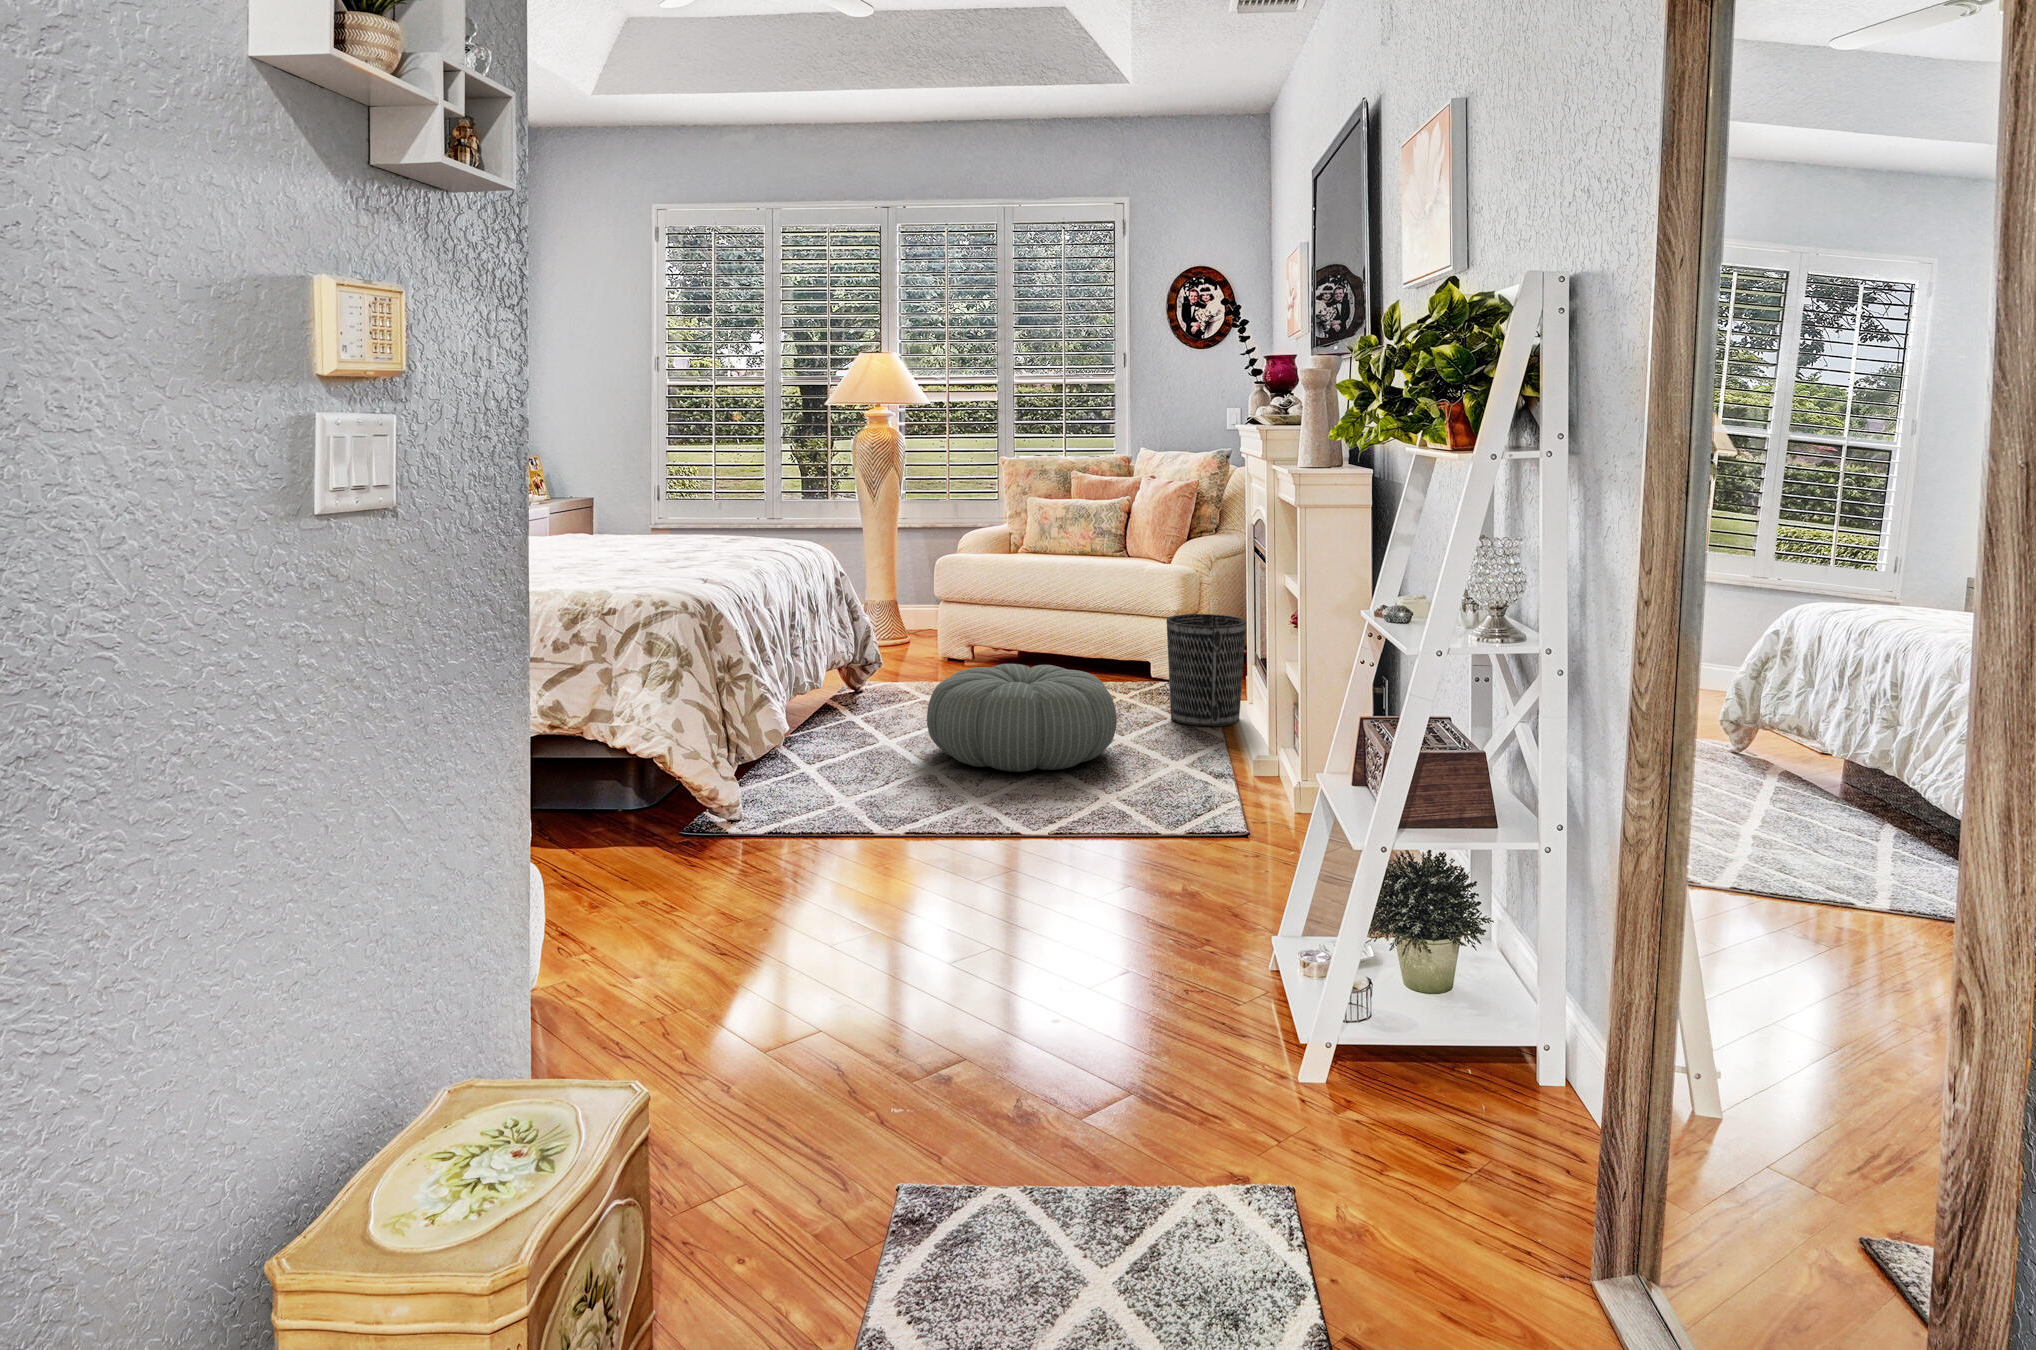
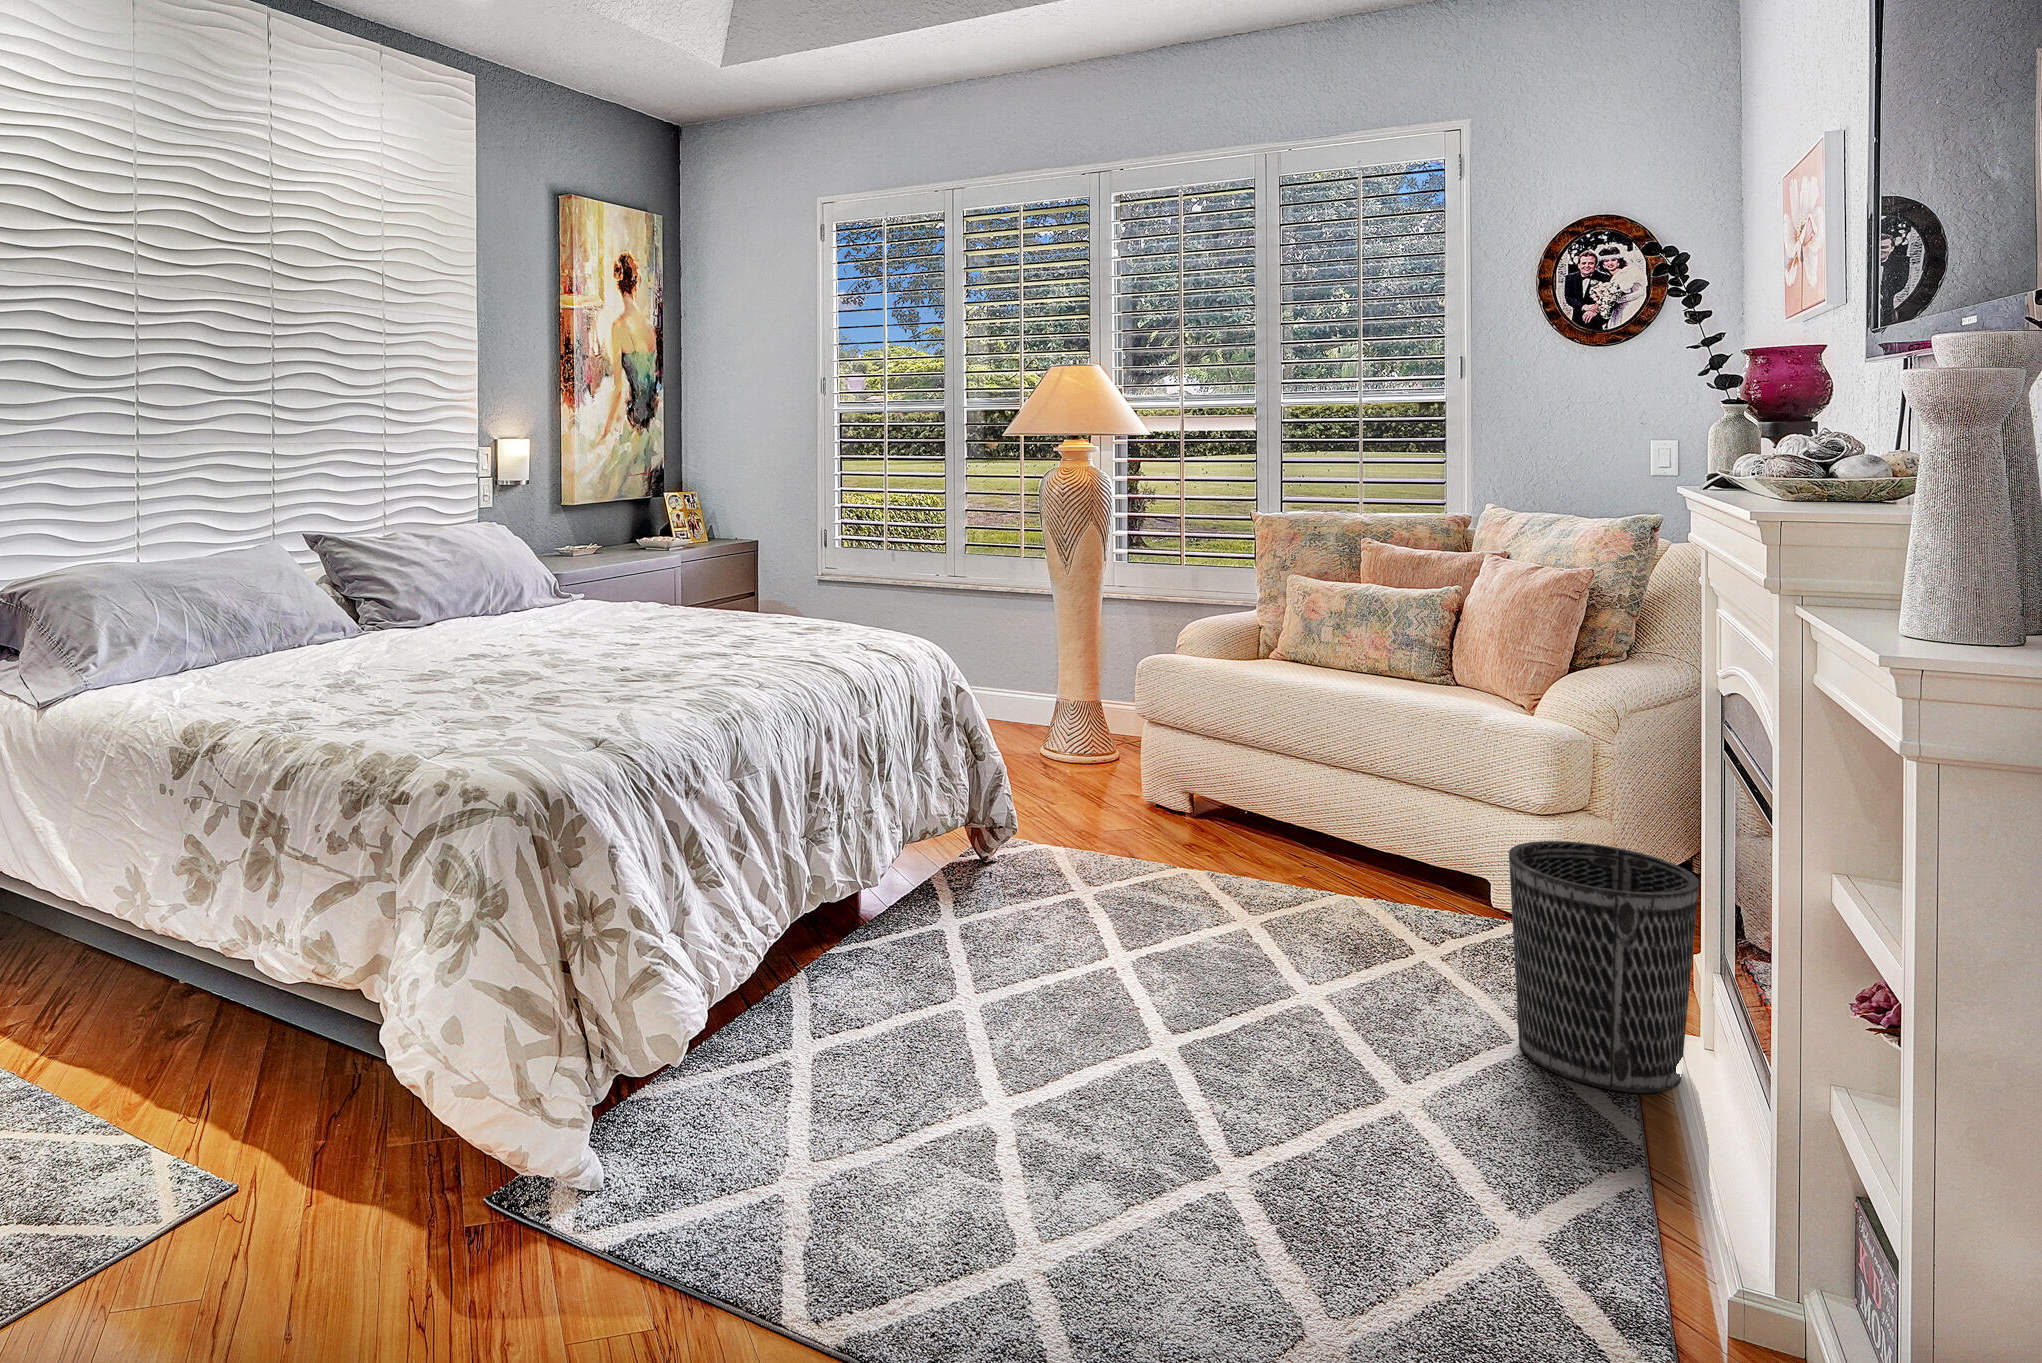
pouf: present [927,664,1117,772] -> none [992,912,1373,1183]

